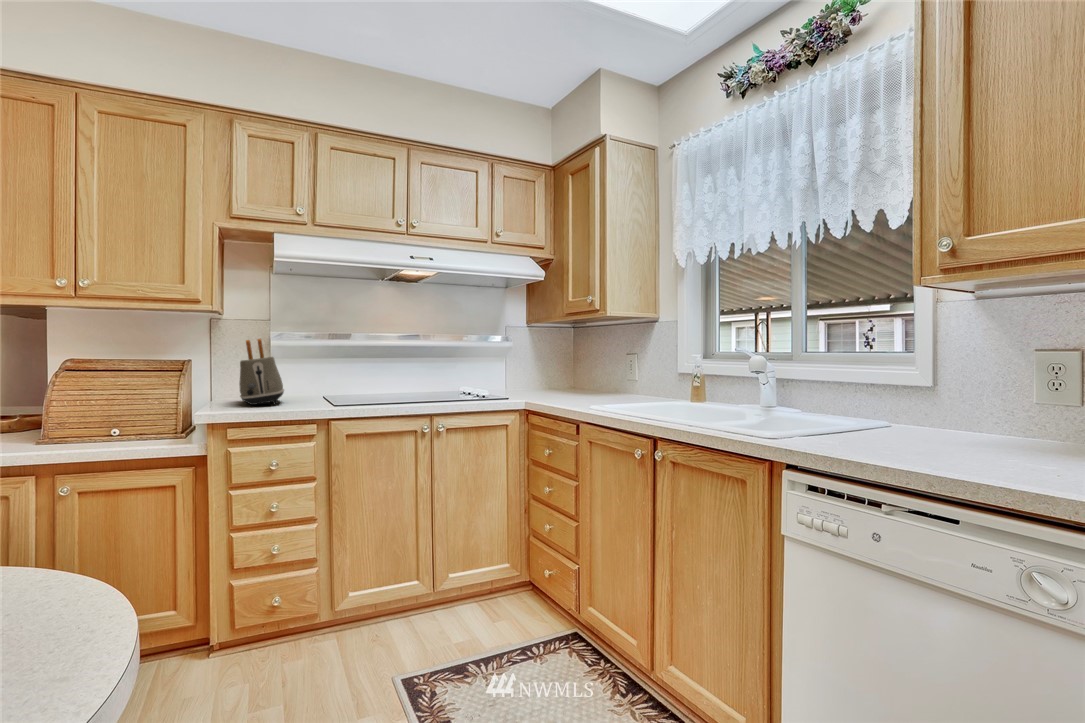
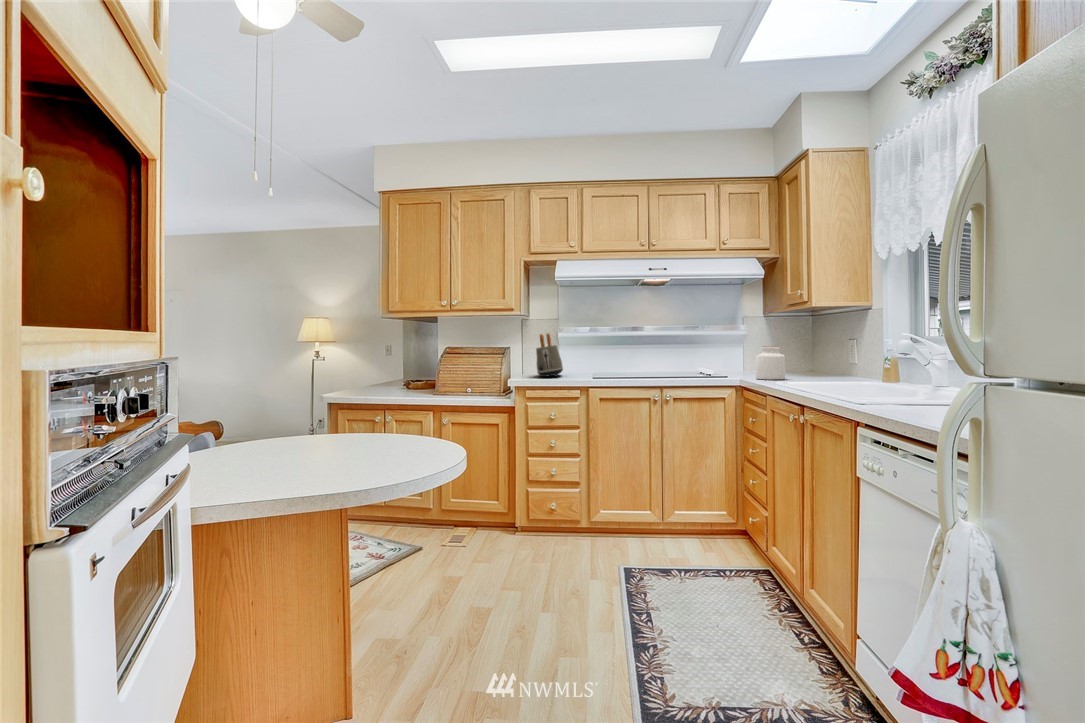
jar: none [540,361,571,400] -> present [756,346,785,380]

